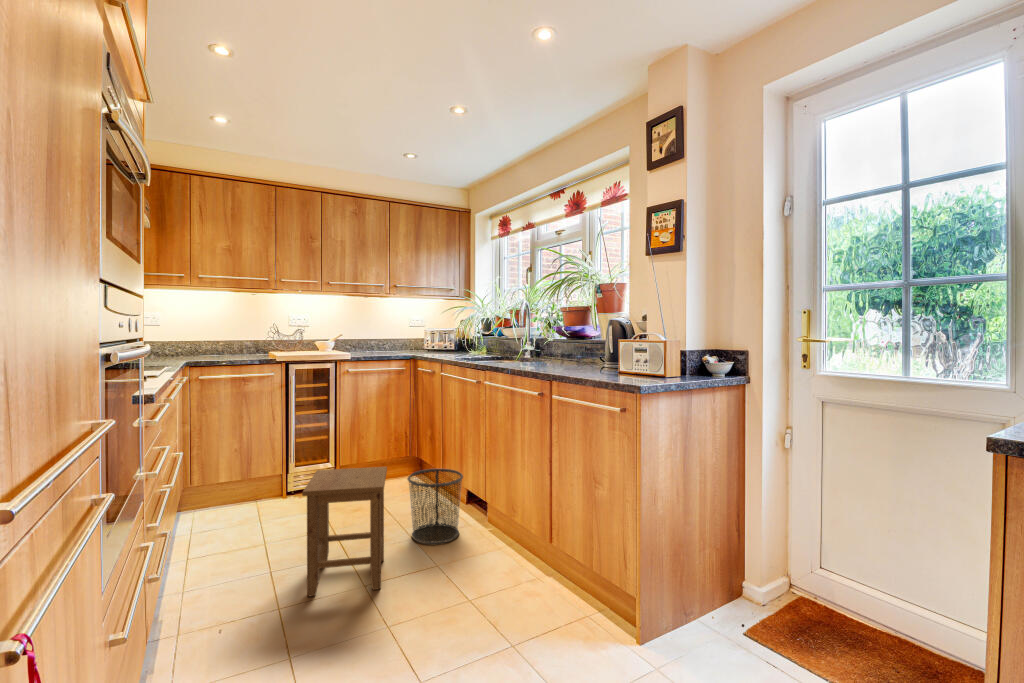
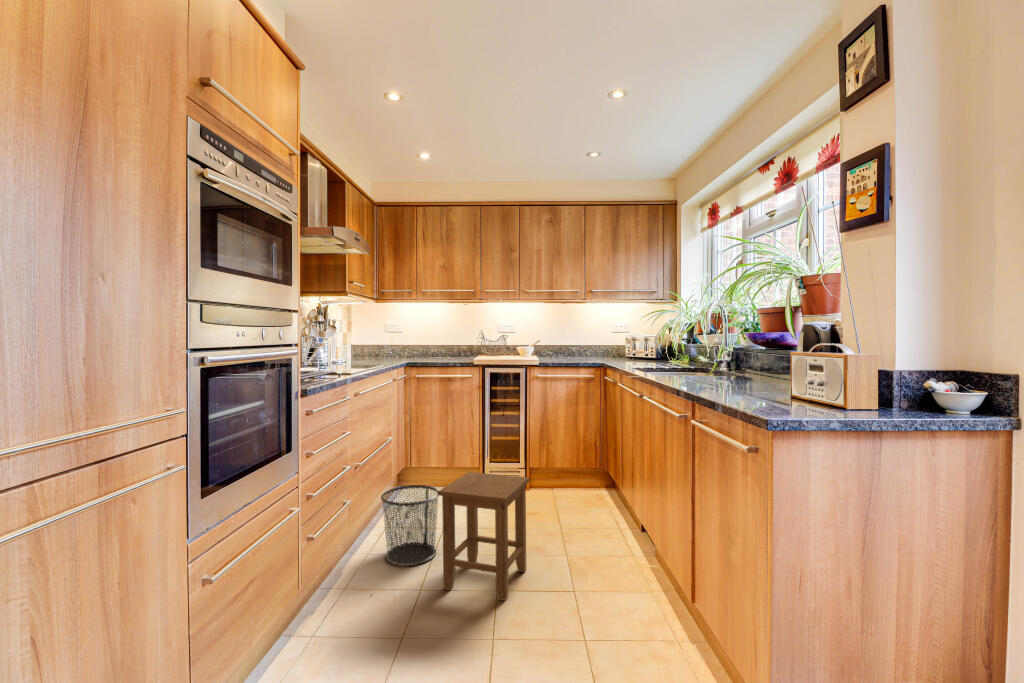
waste bin: present [408,469,463,544] -> present [381,485,438,566]

